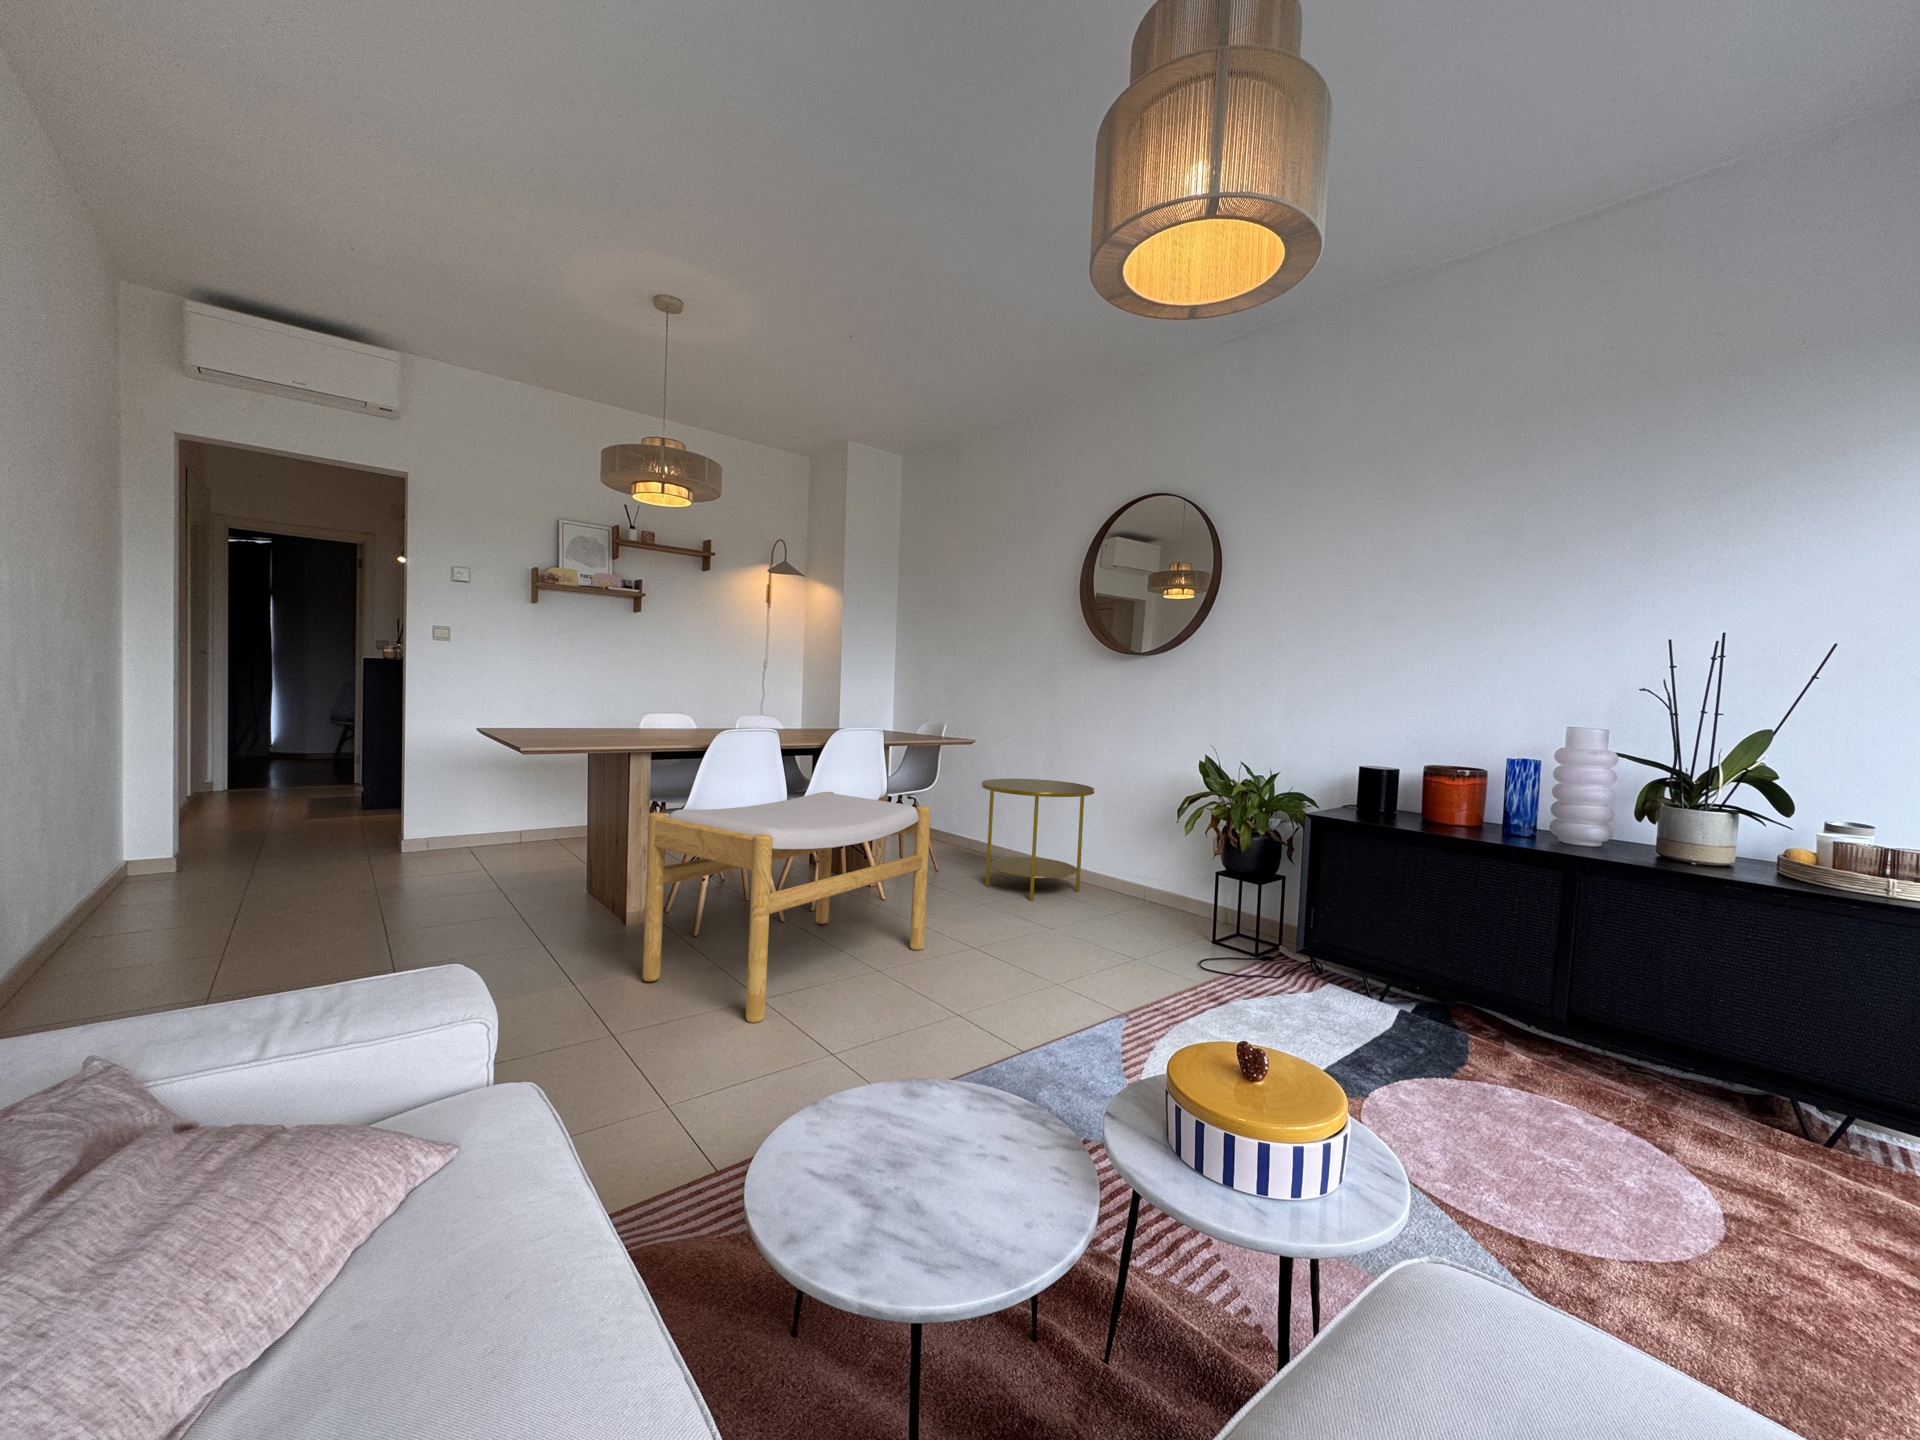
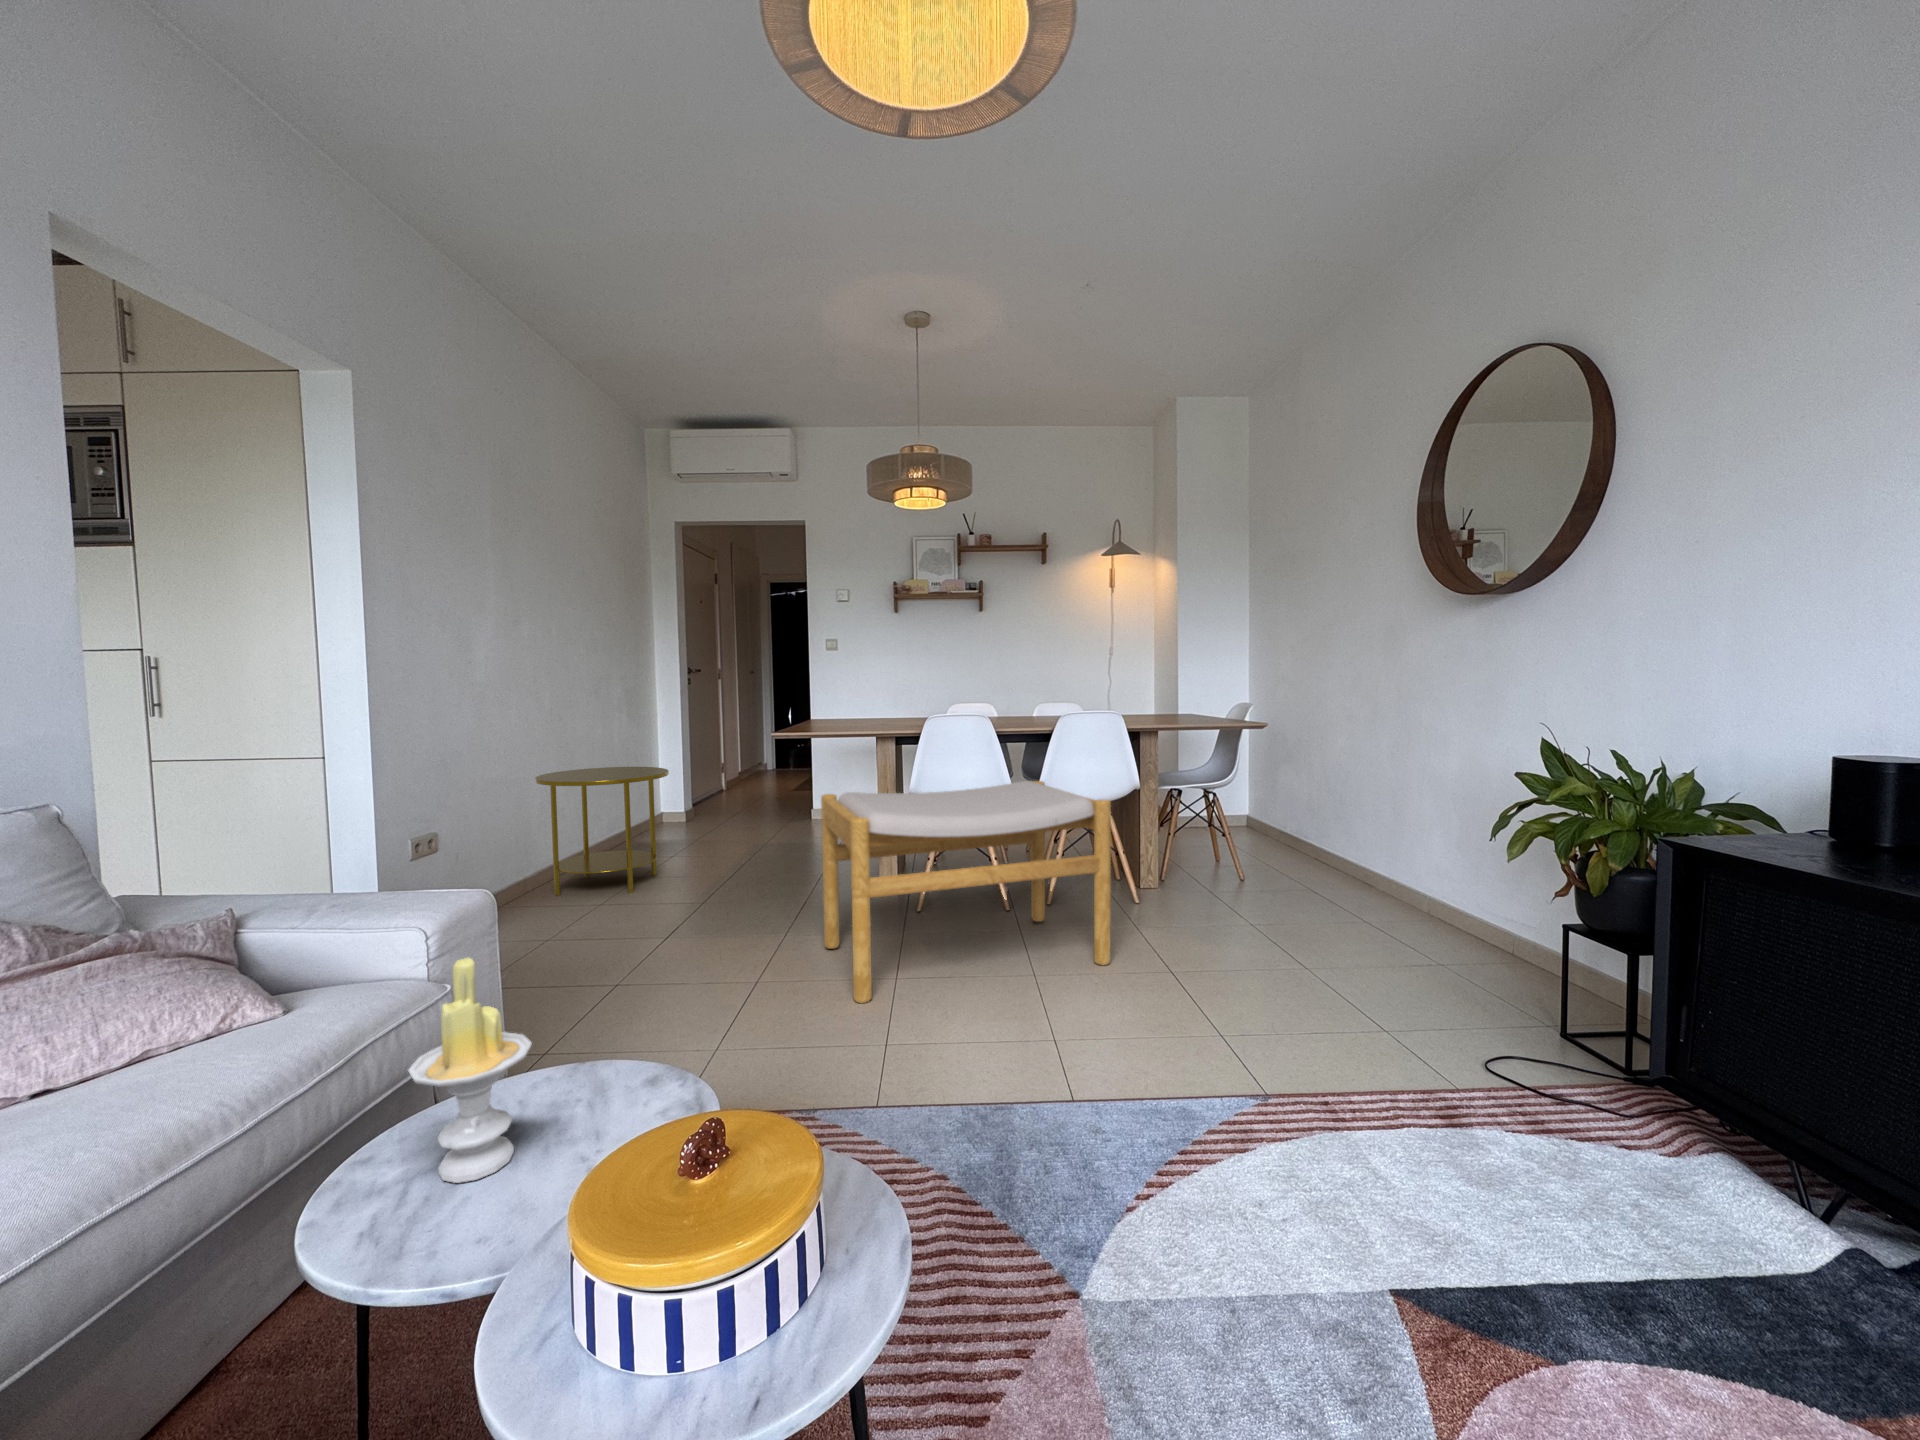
side table: present [981,779,1094,901] -> present [535,767,669,896]
candle: none [939,975,1035,1184] -> present [408,958,531,1183]

